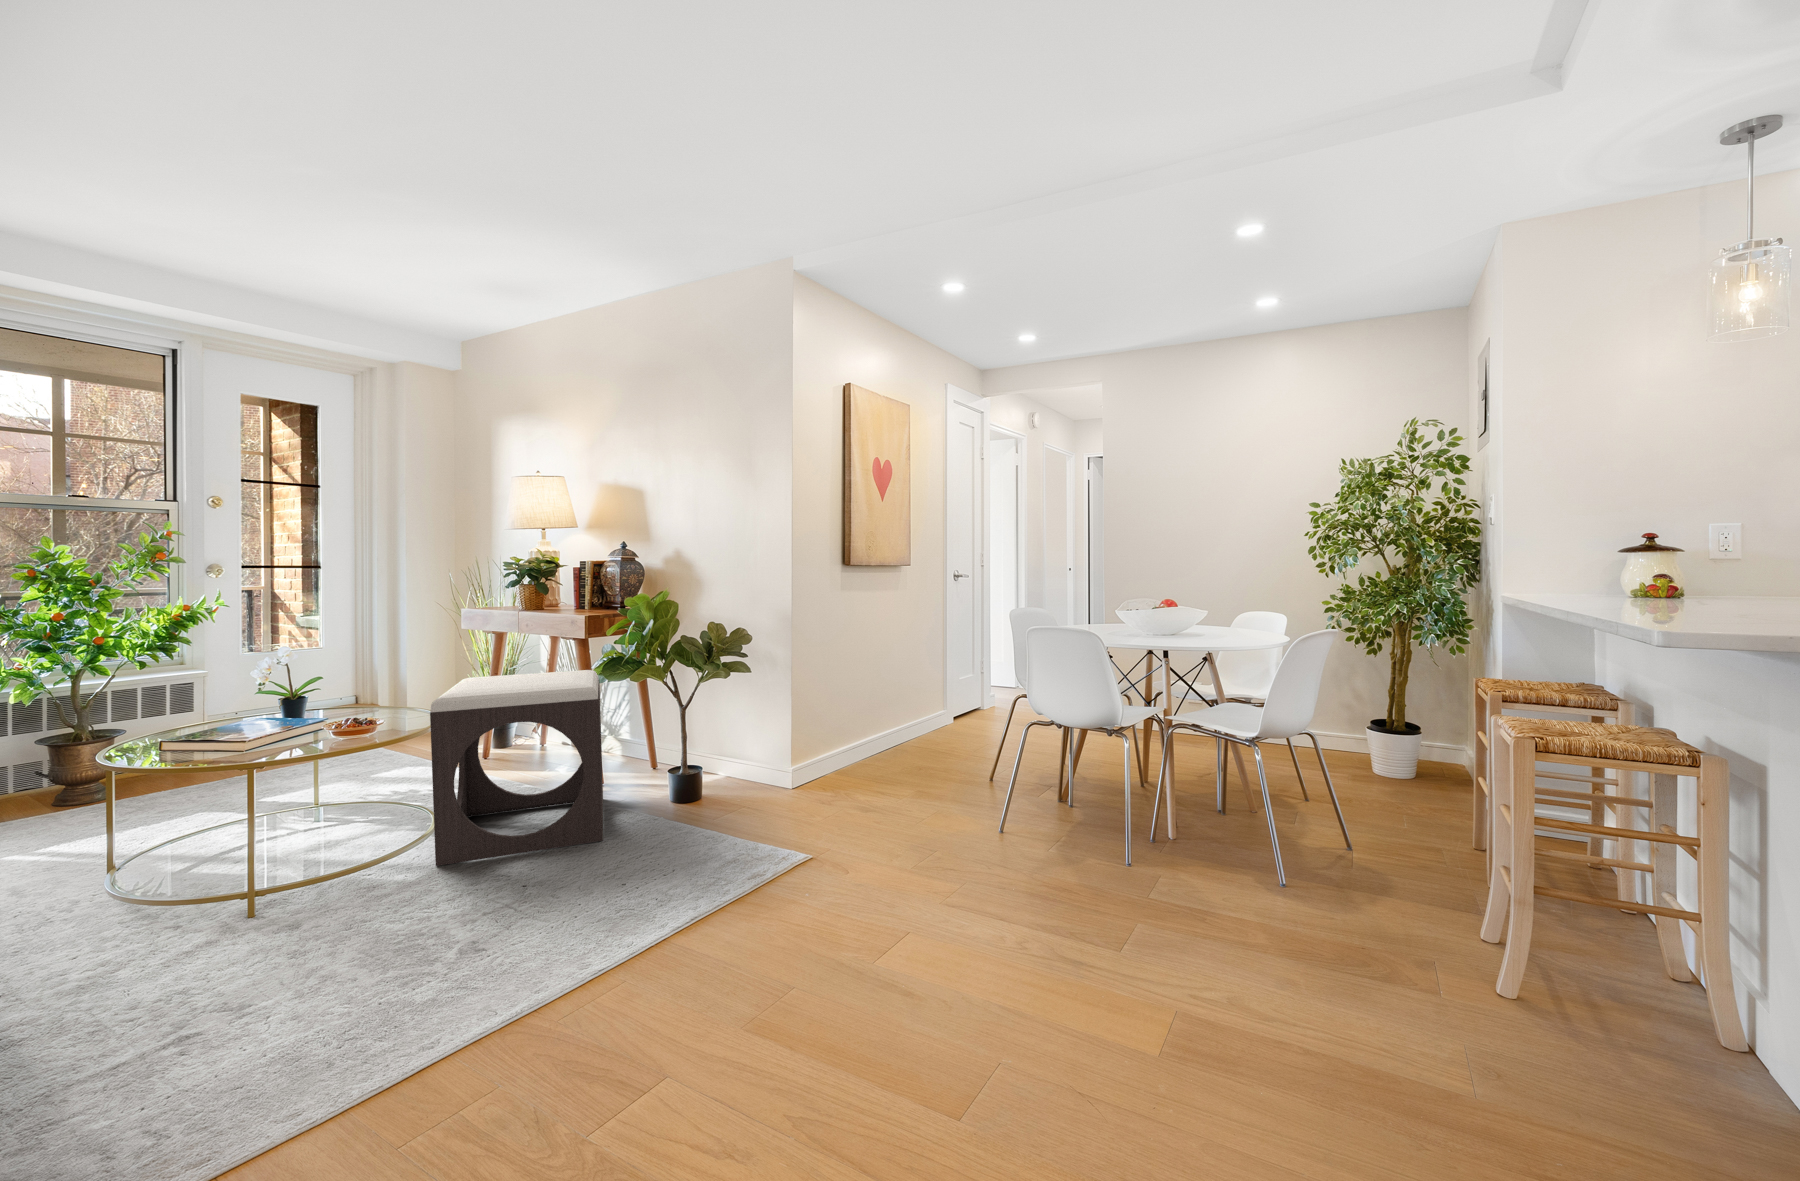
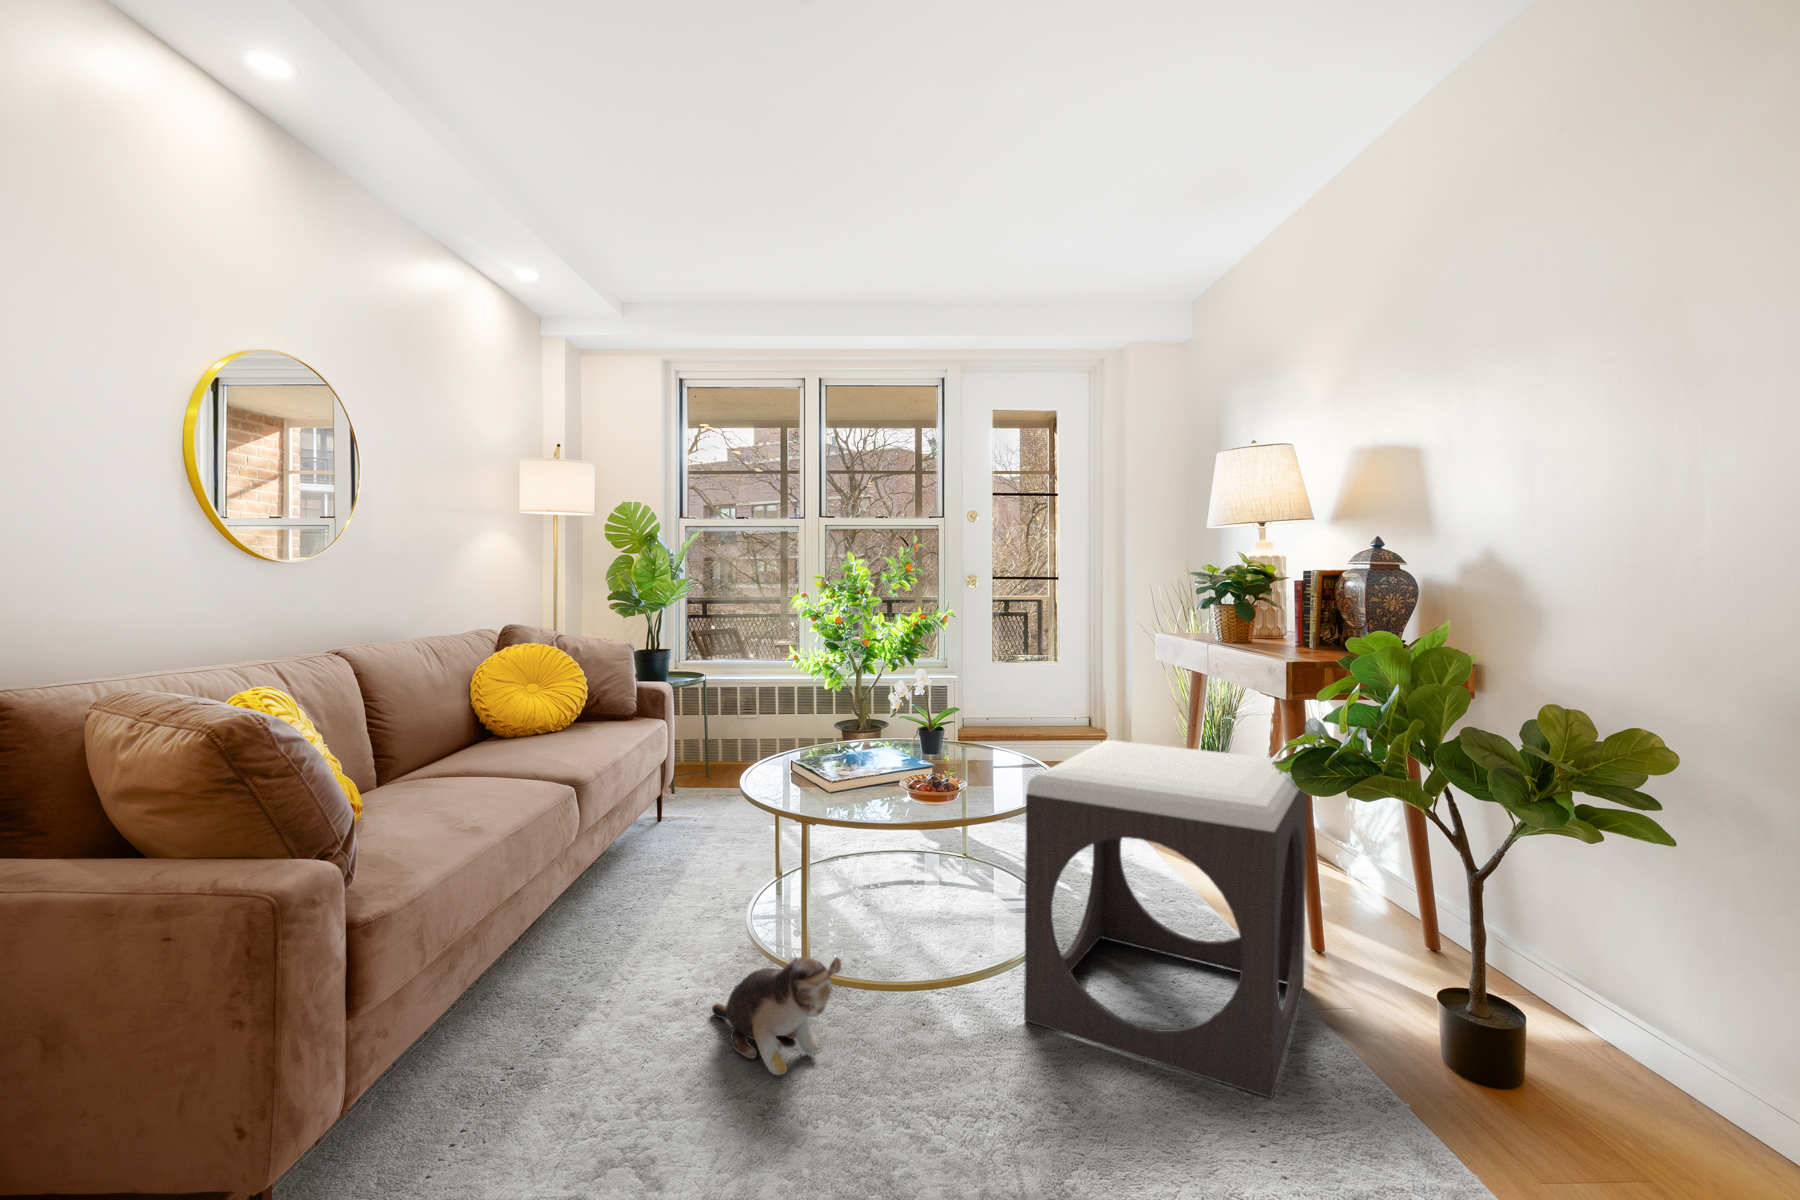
plush toy: none [118,850,306,965] -> present [712,957,841,1075]

